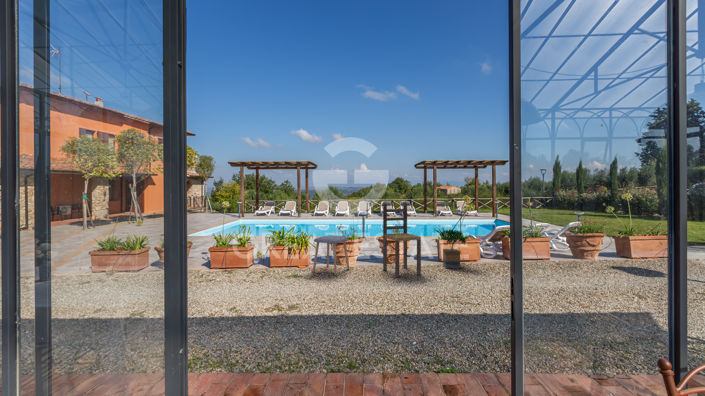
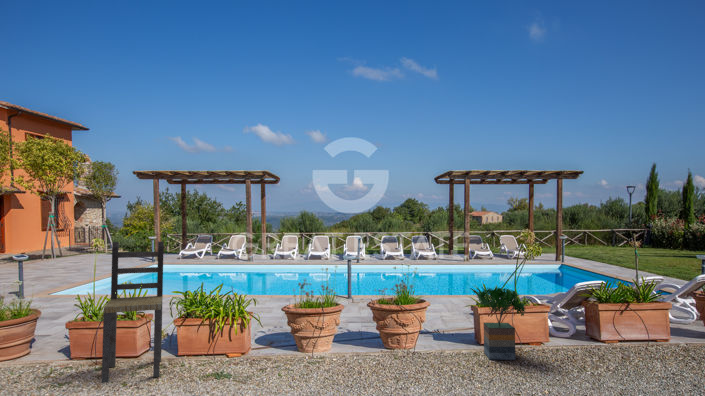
chair: present [383,203,421,277] -> present [102,241,164,383]
stool: present [313,235,349,275] -> none [244,298,313,376]

